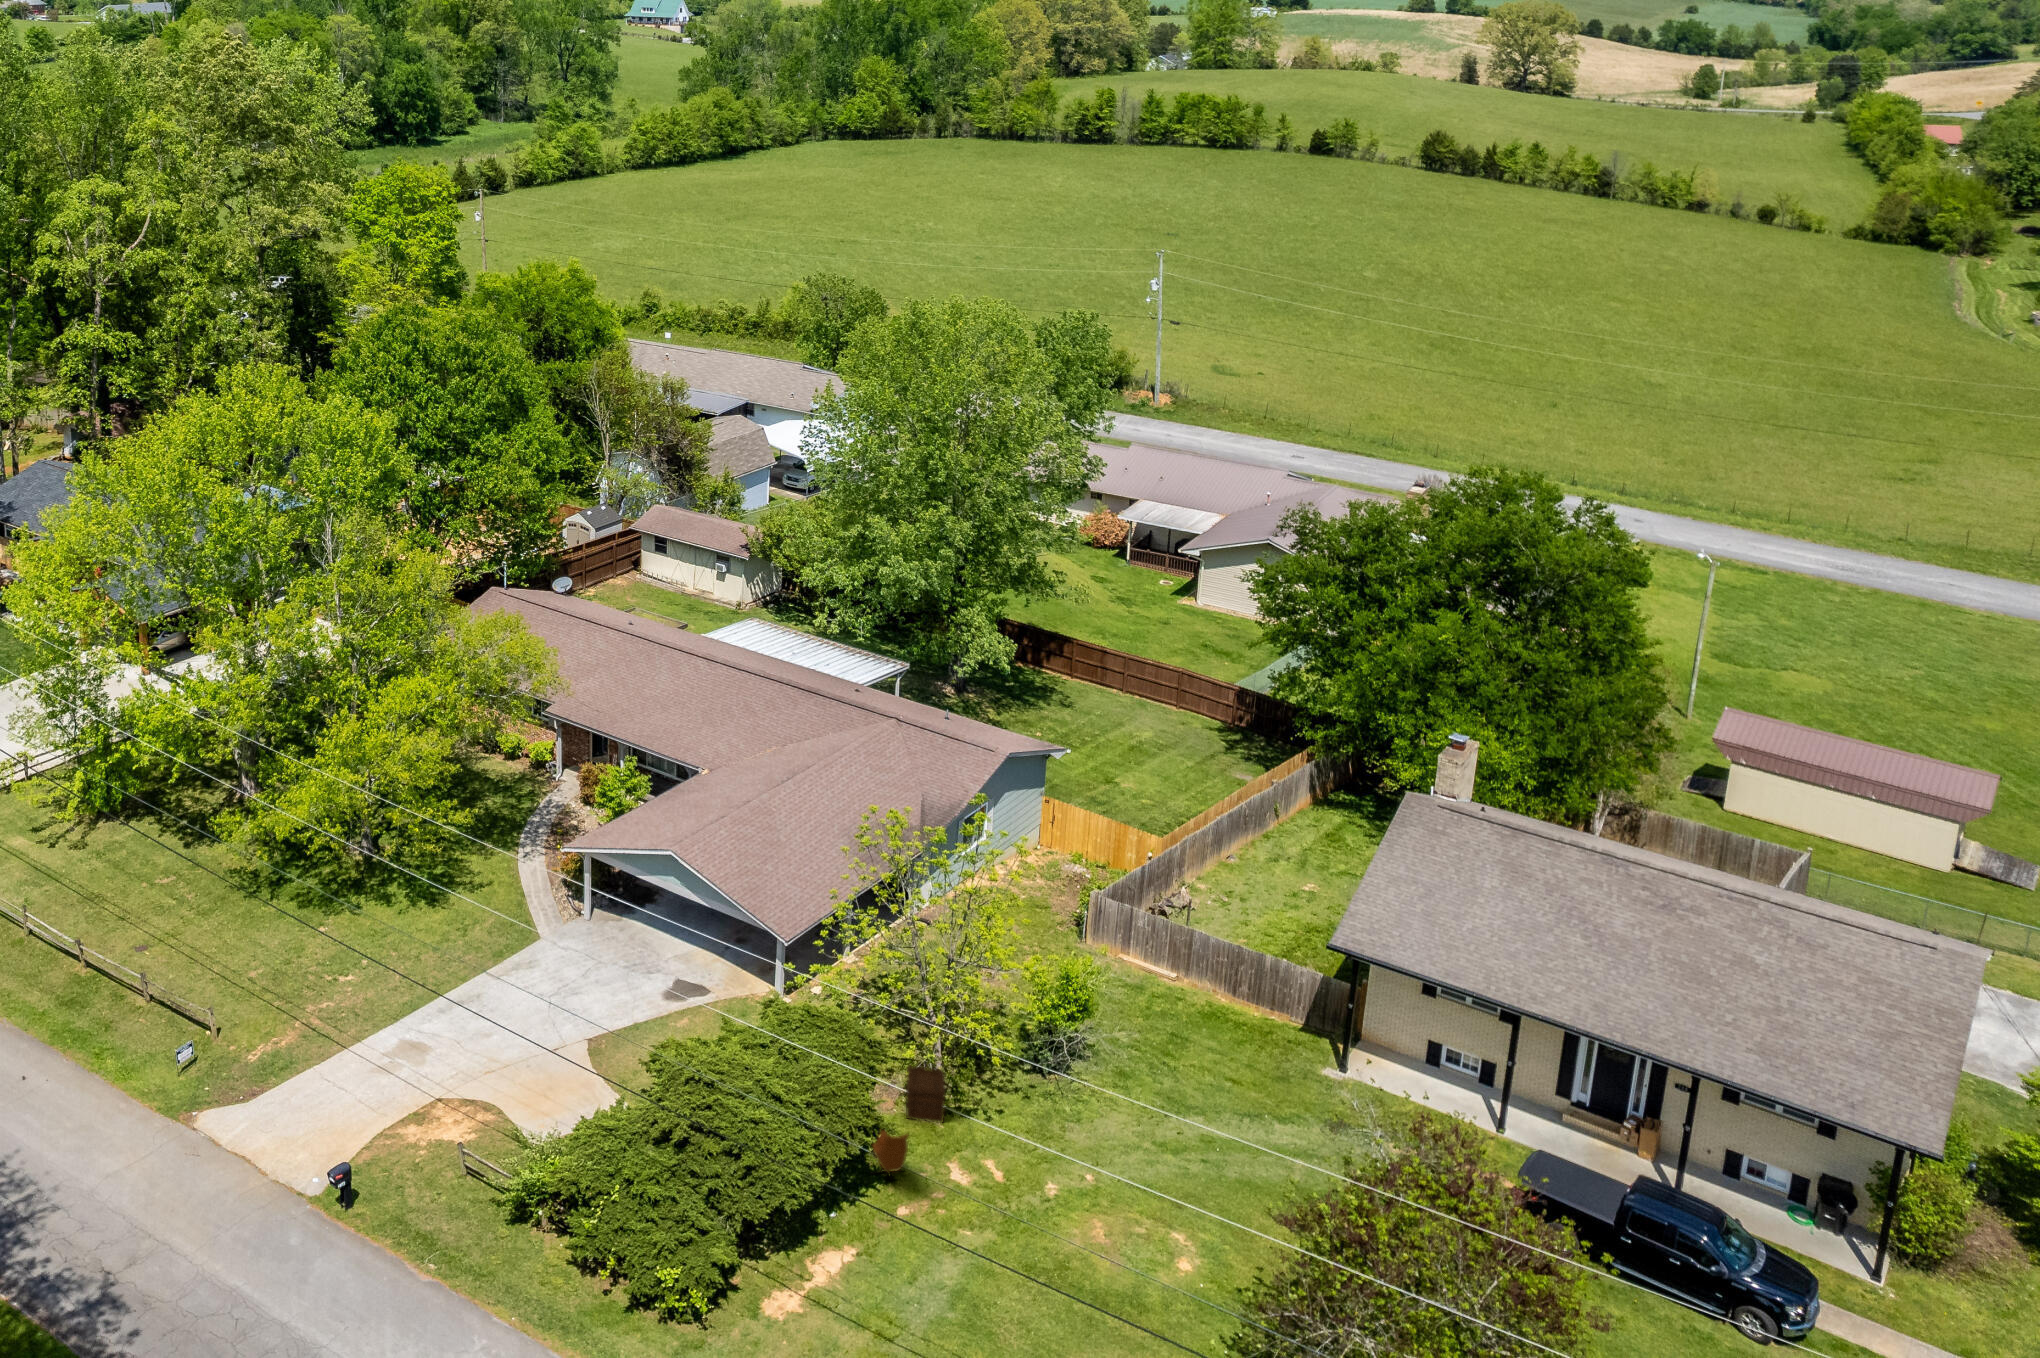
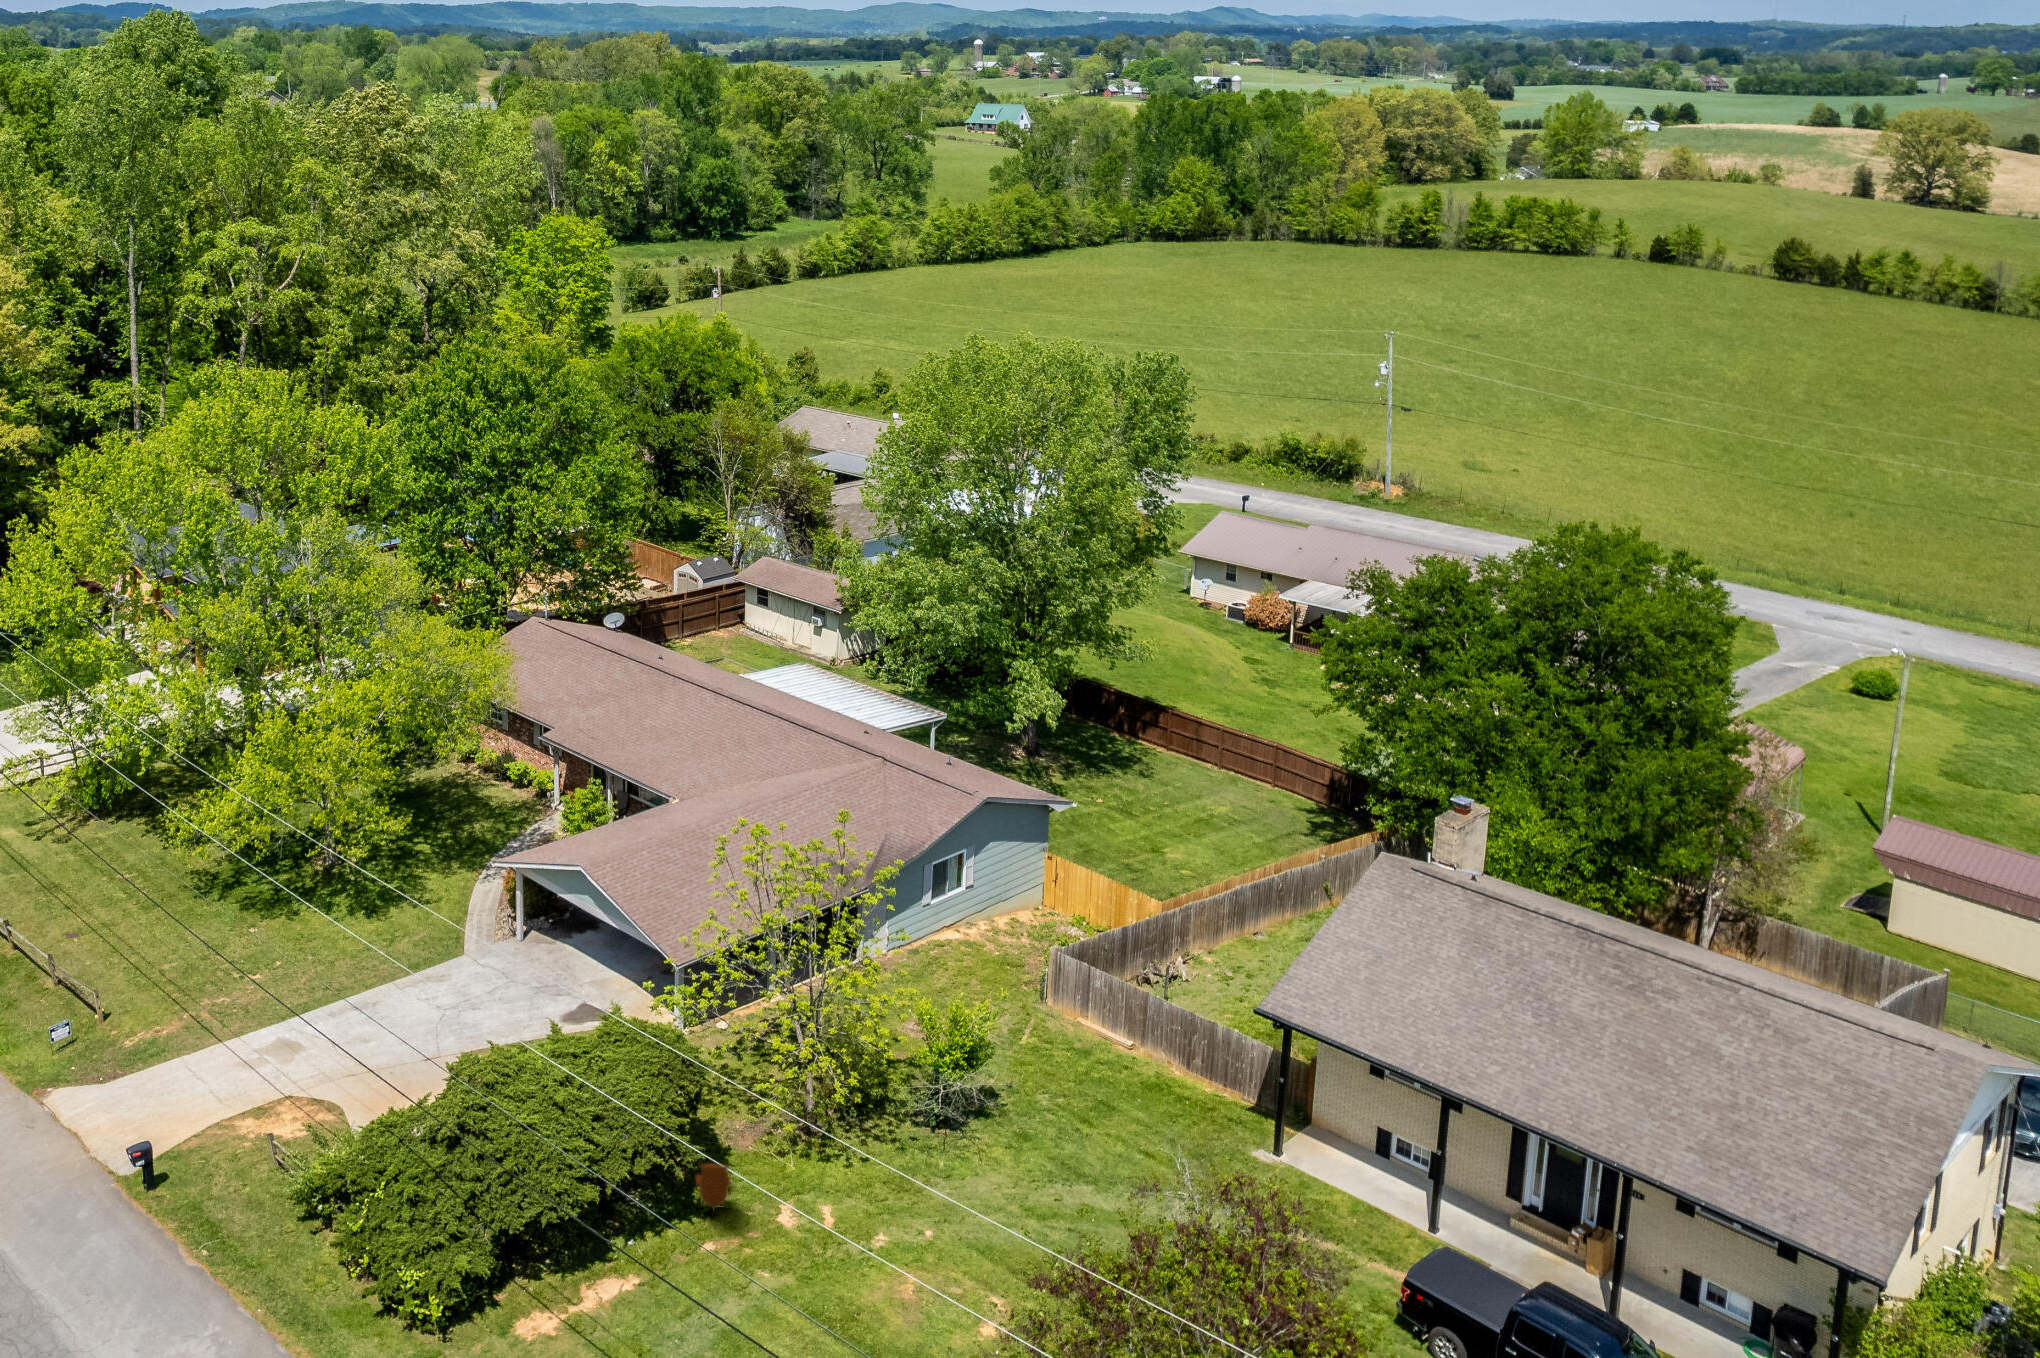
wooden crate: present [906,1066,945,1123] -> none [762,1103,809,1168]

